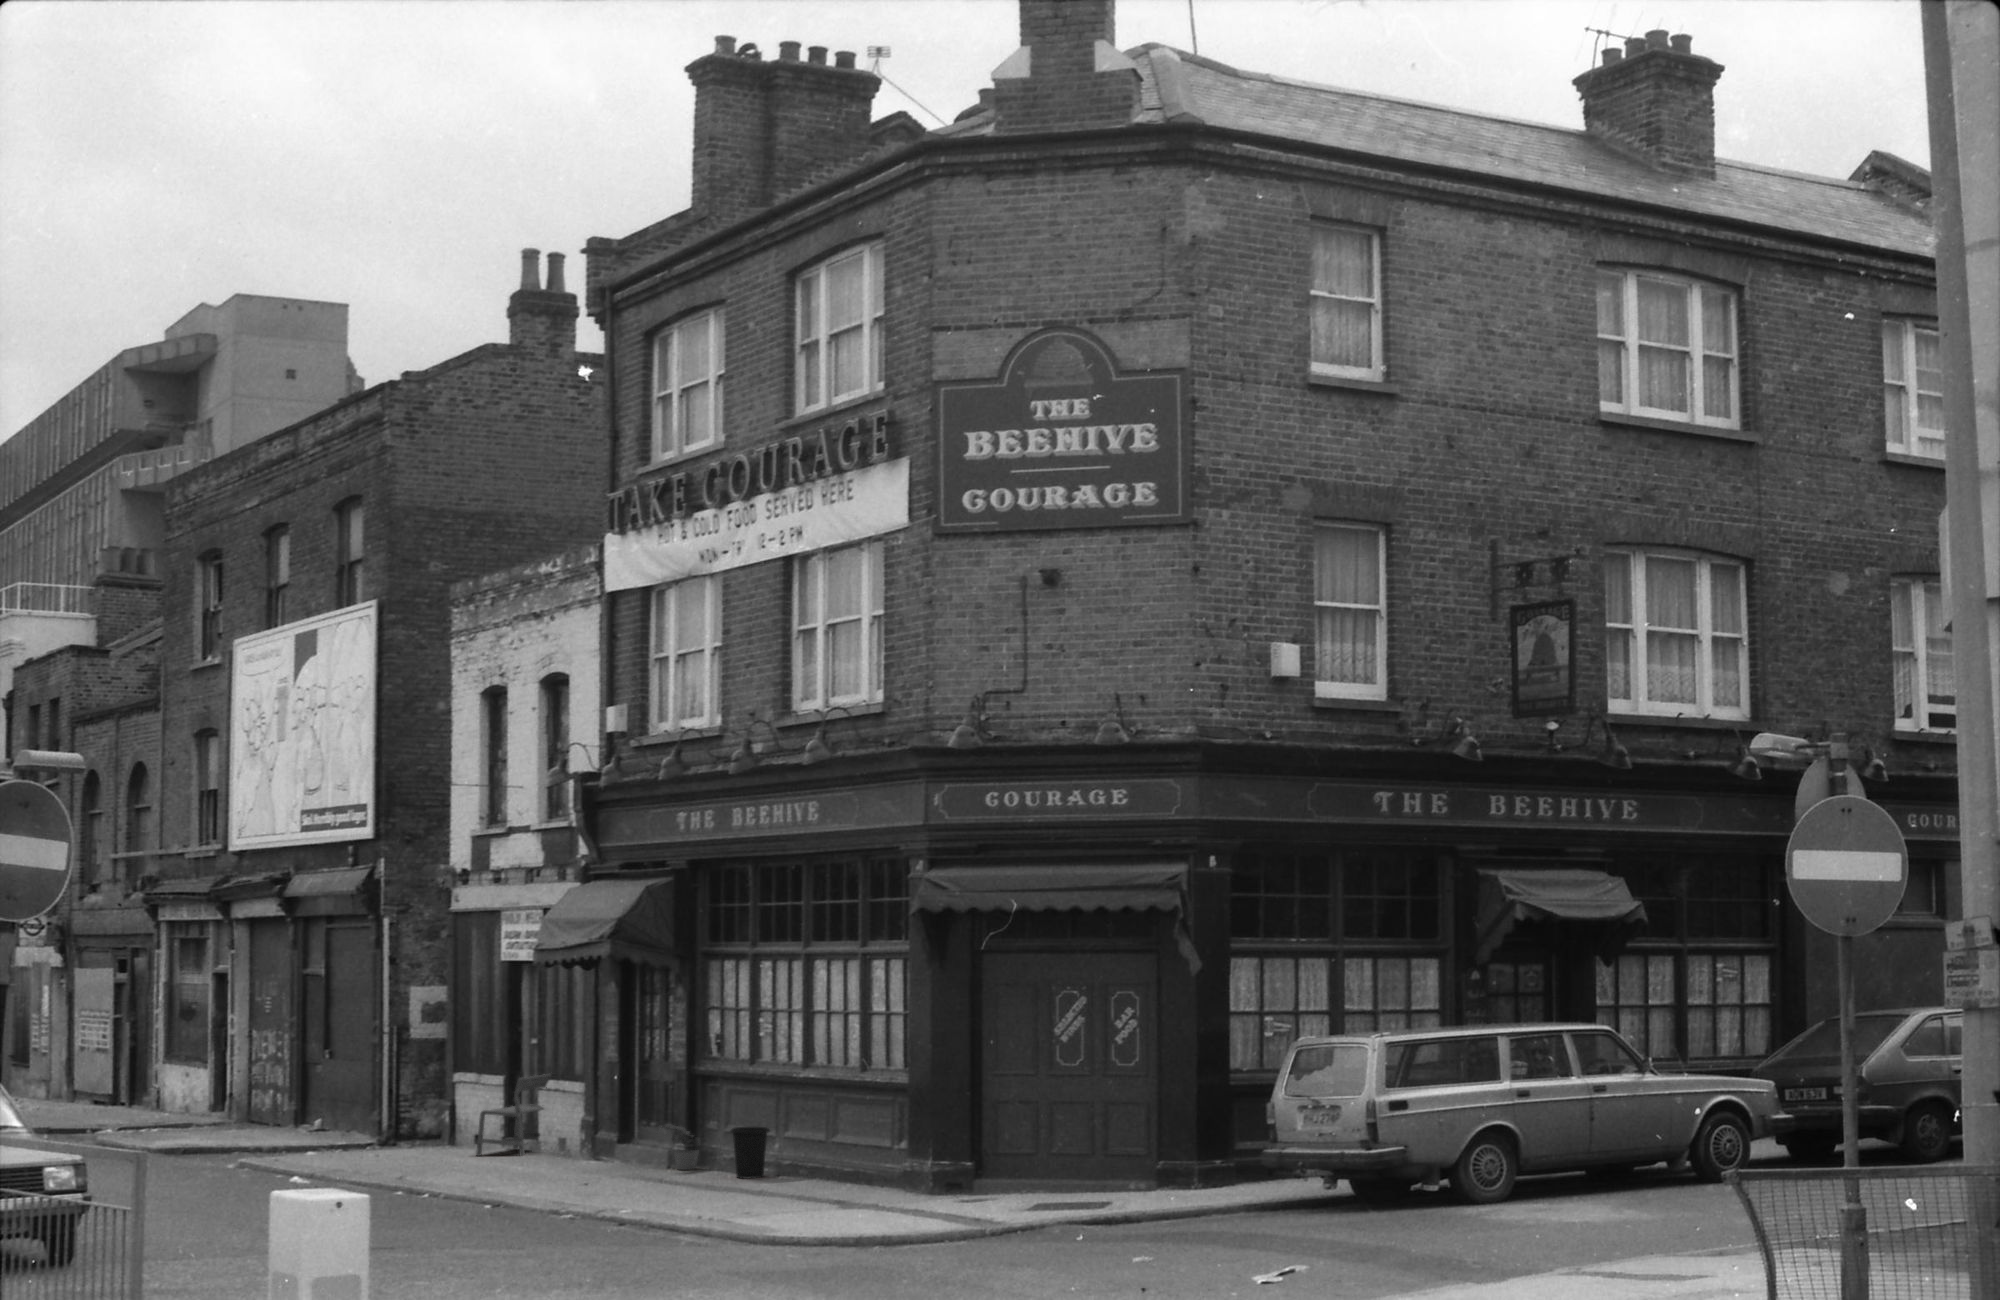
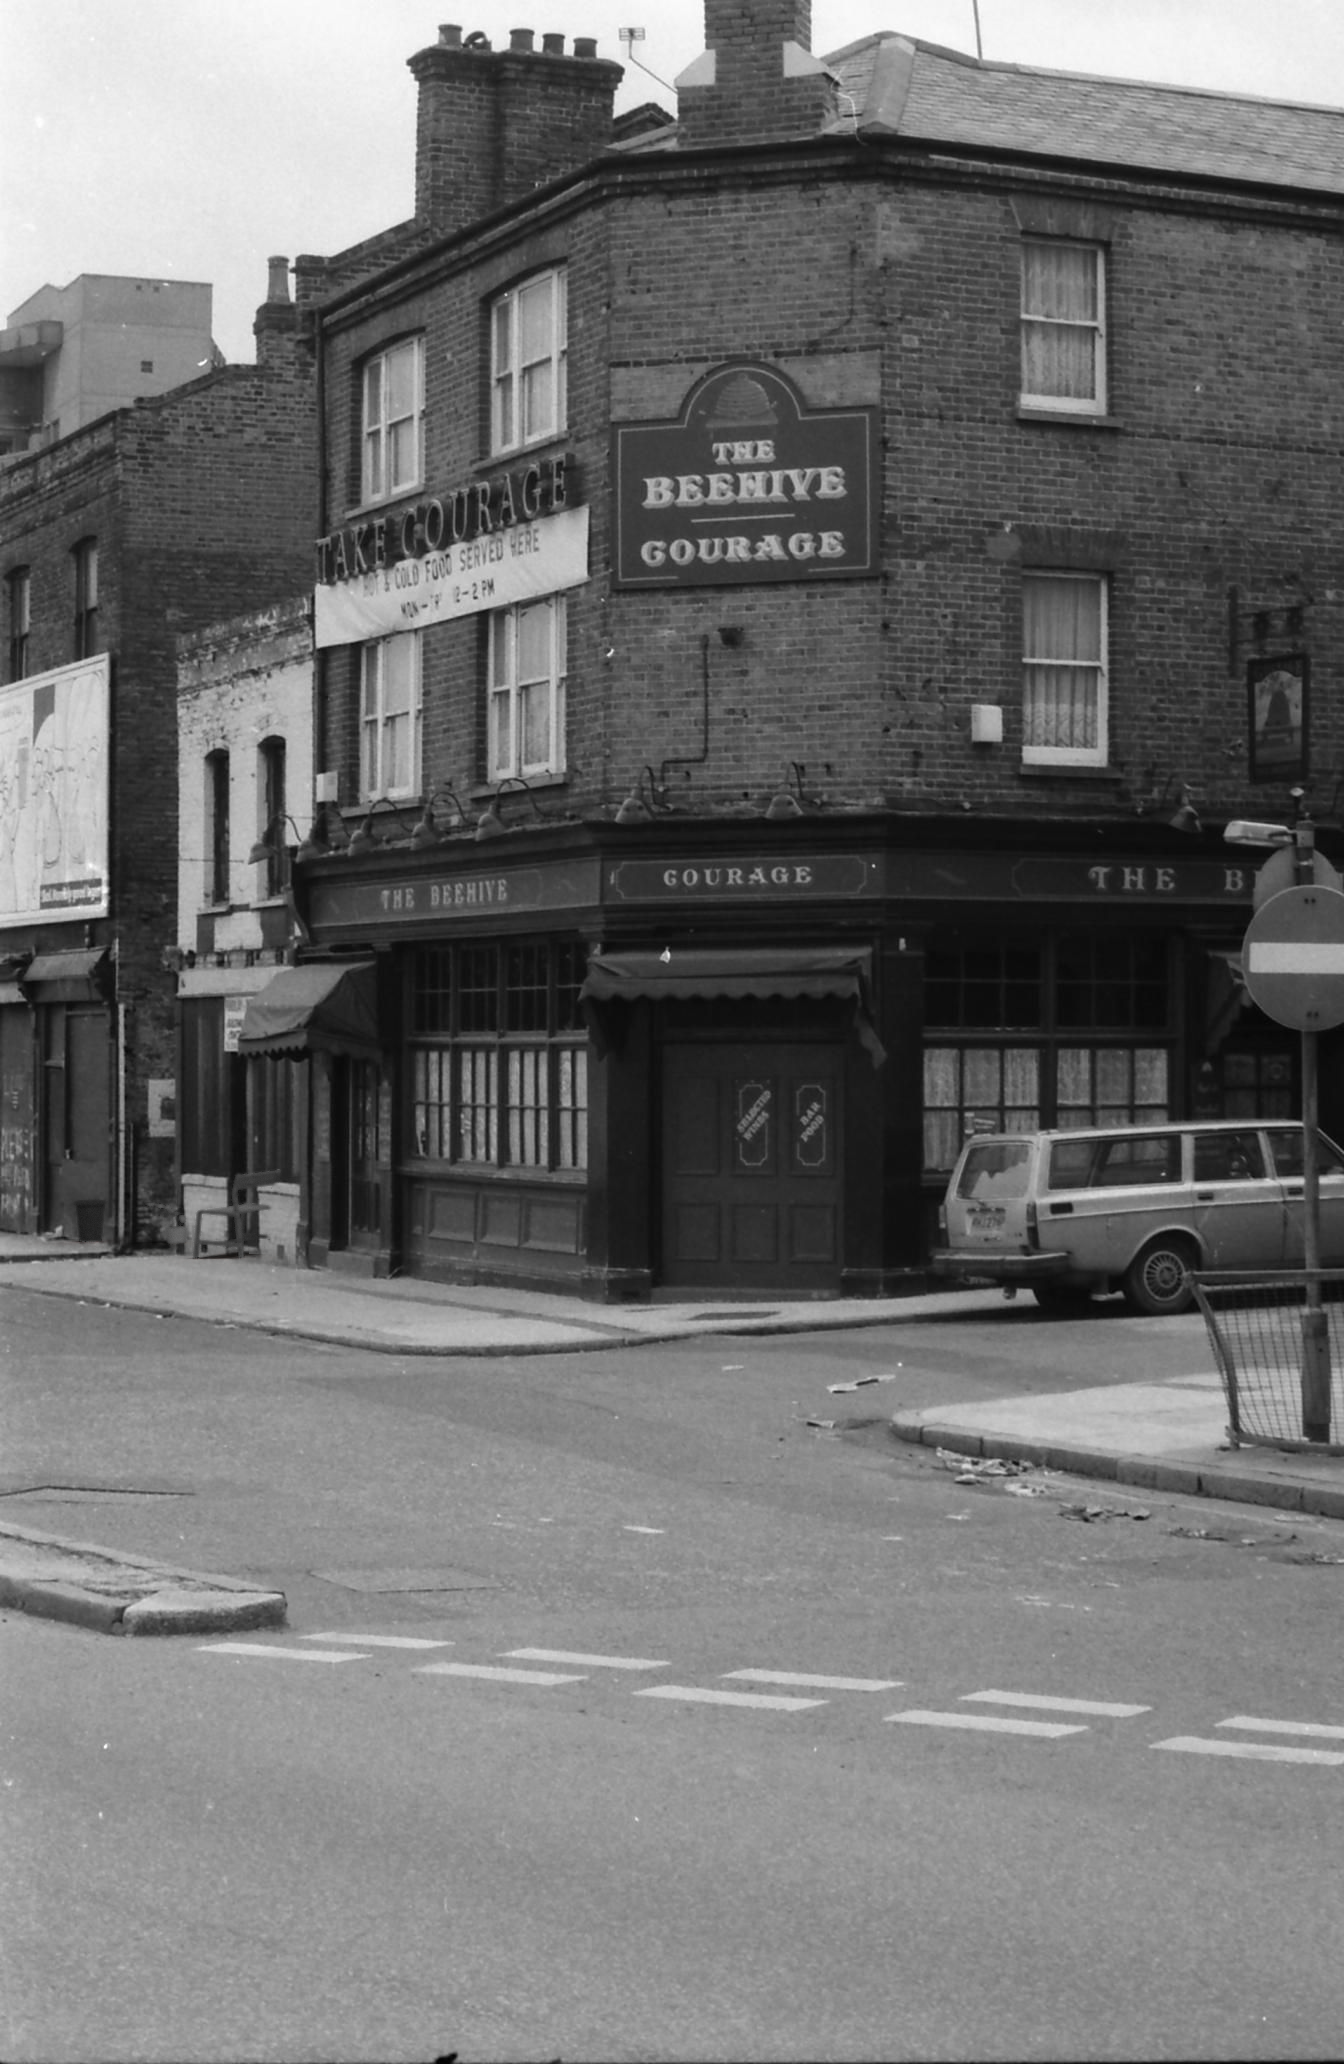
potted plant: present [657,1125,701,1170] -> present [147,1203,188,1244]
waste bin: present [730,1127,770,1179] -> present [74,1200,107,1242]

